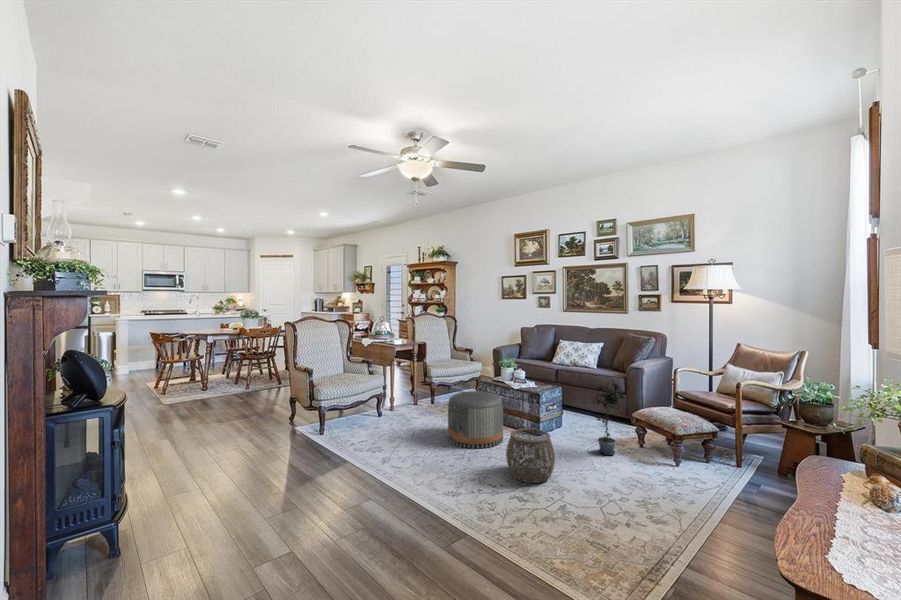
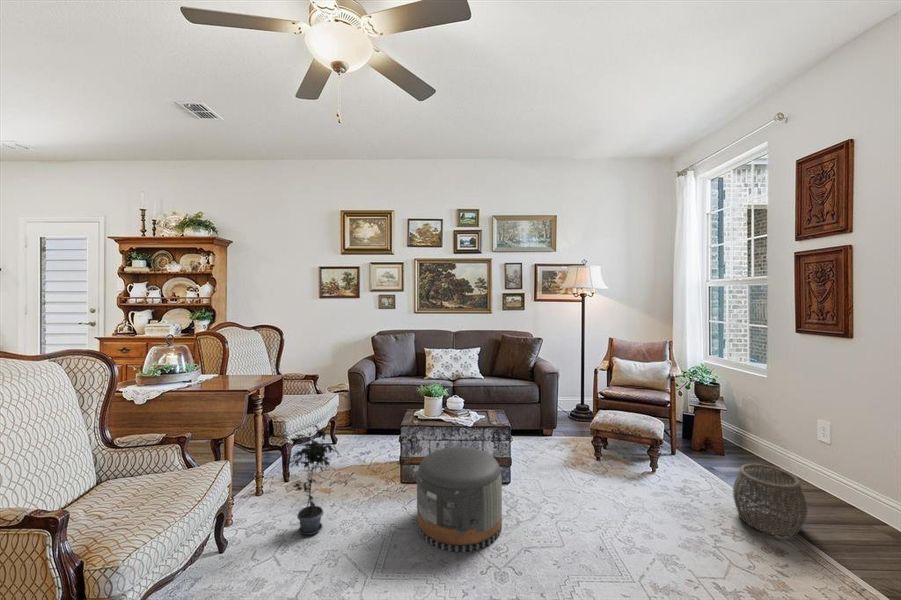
potted plant: present [594,380,626,455] -> present [287,425,339,535]
woven basket: present [506,428,555,483] -> present [733,464,808,537]

